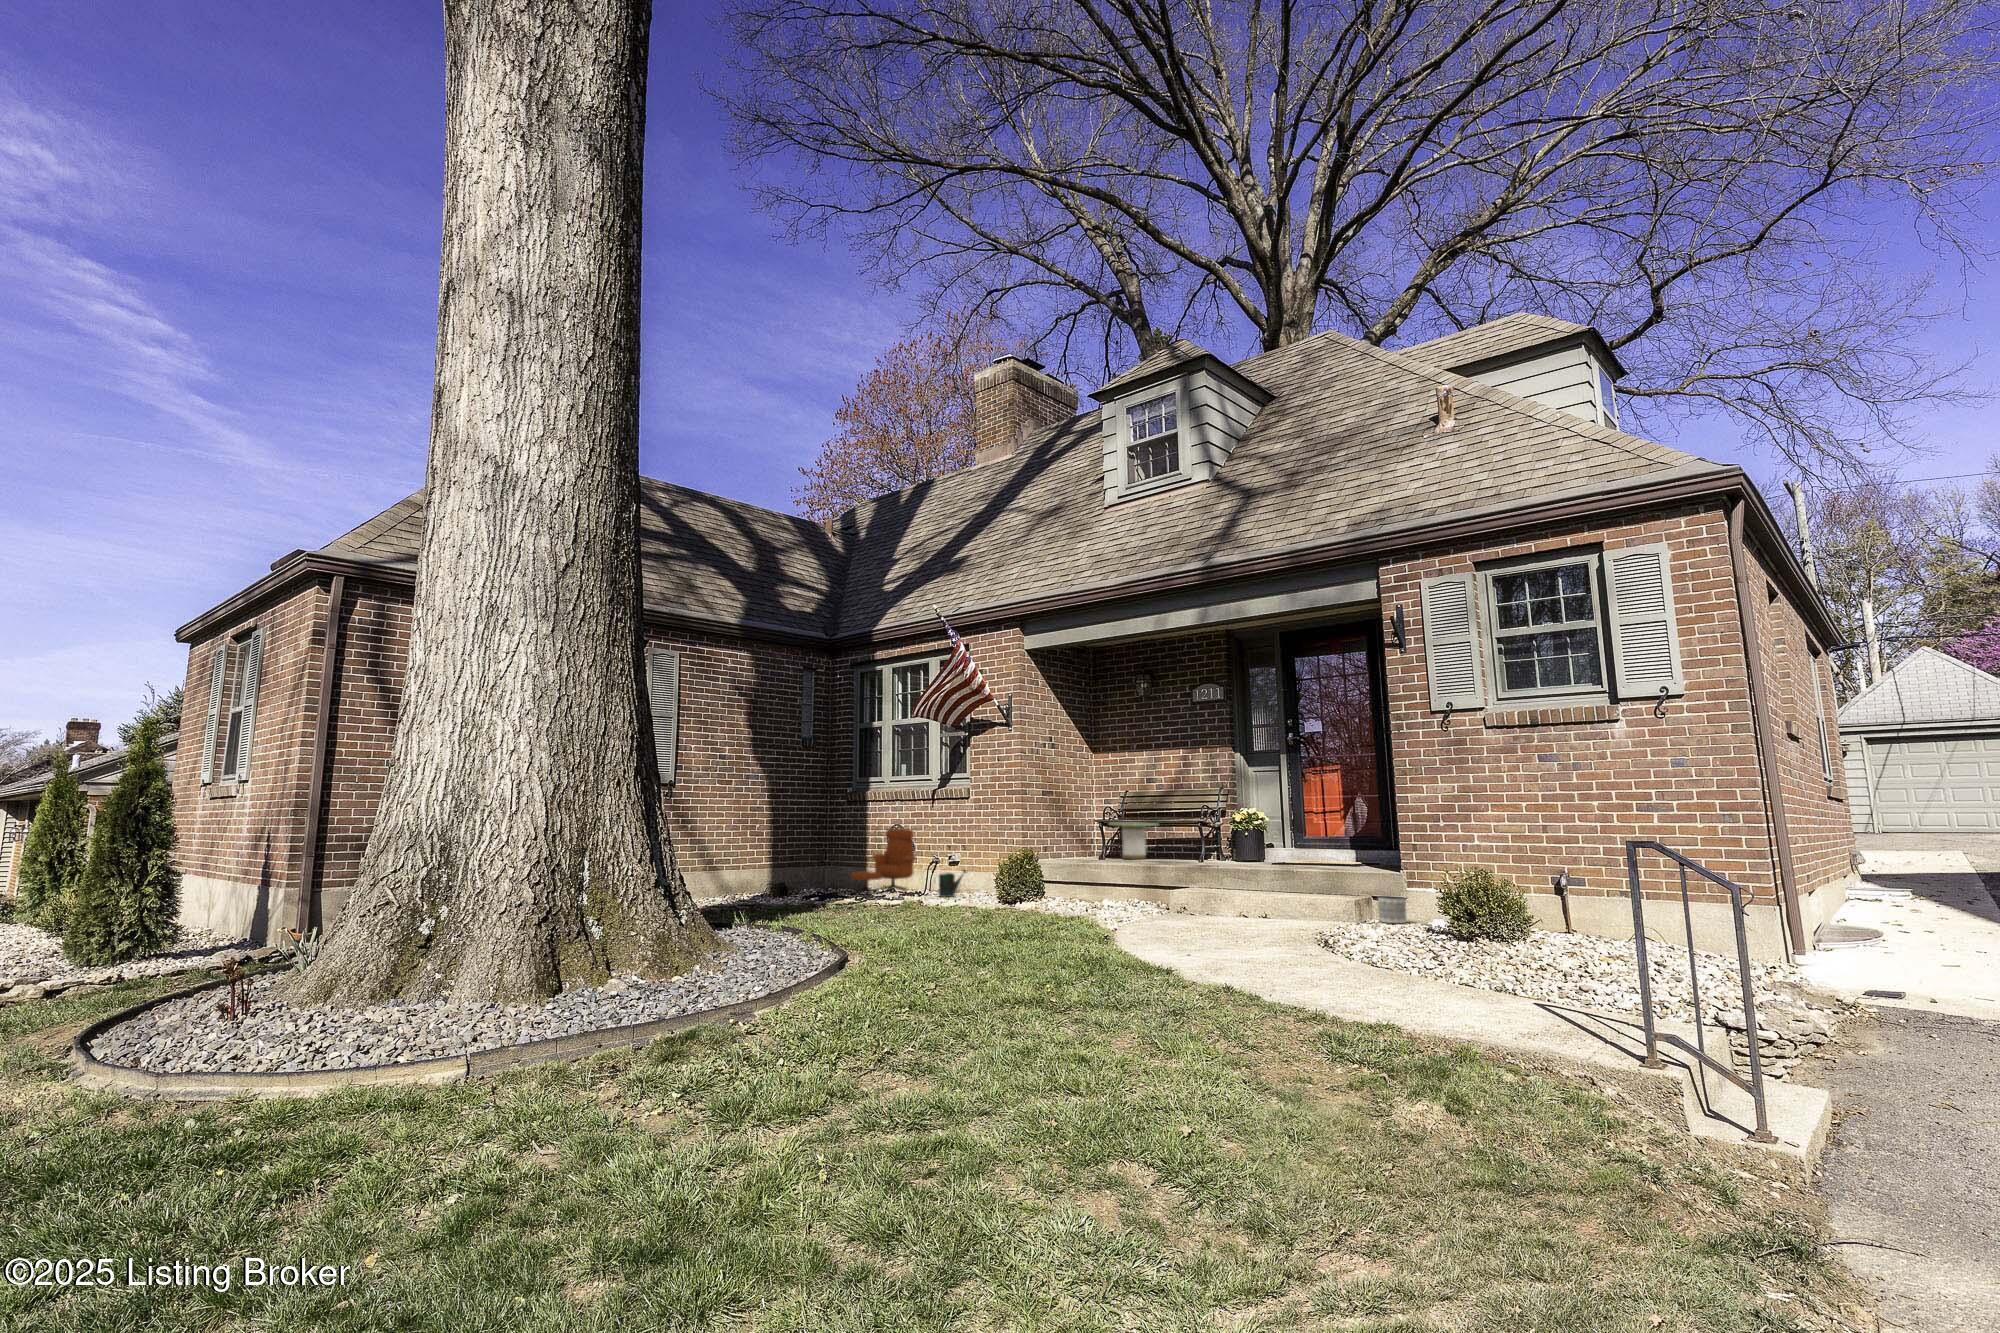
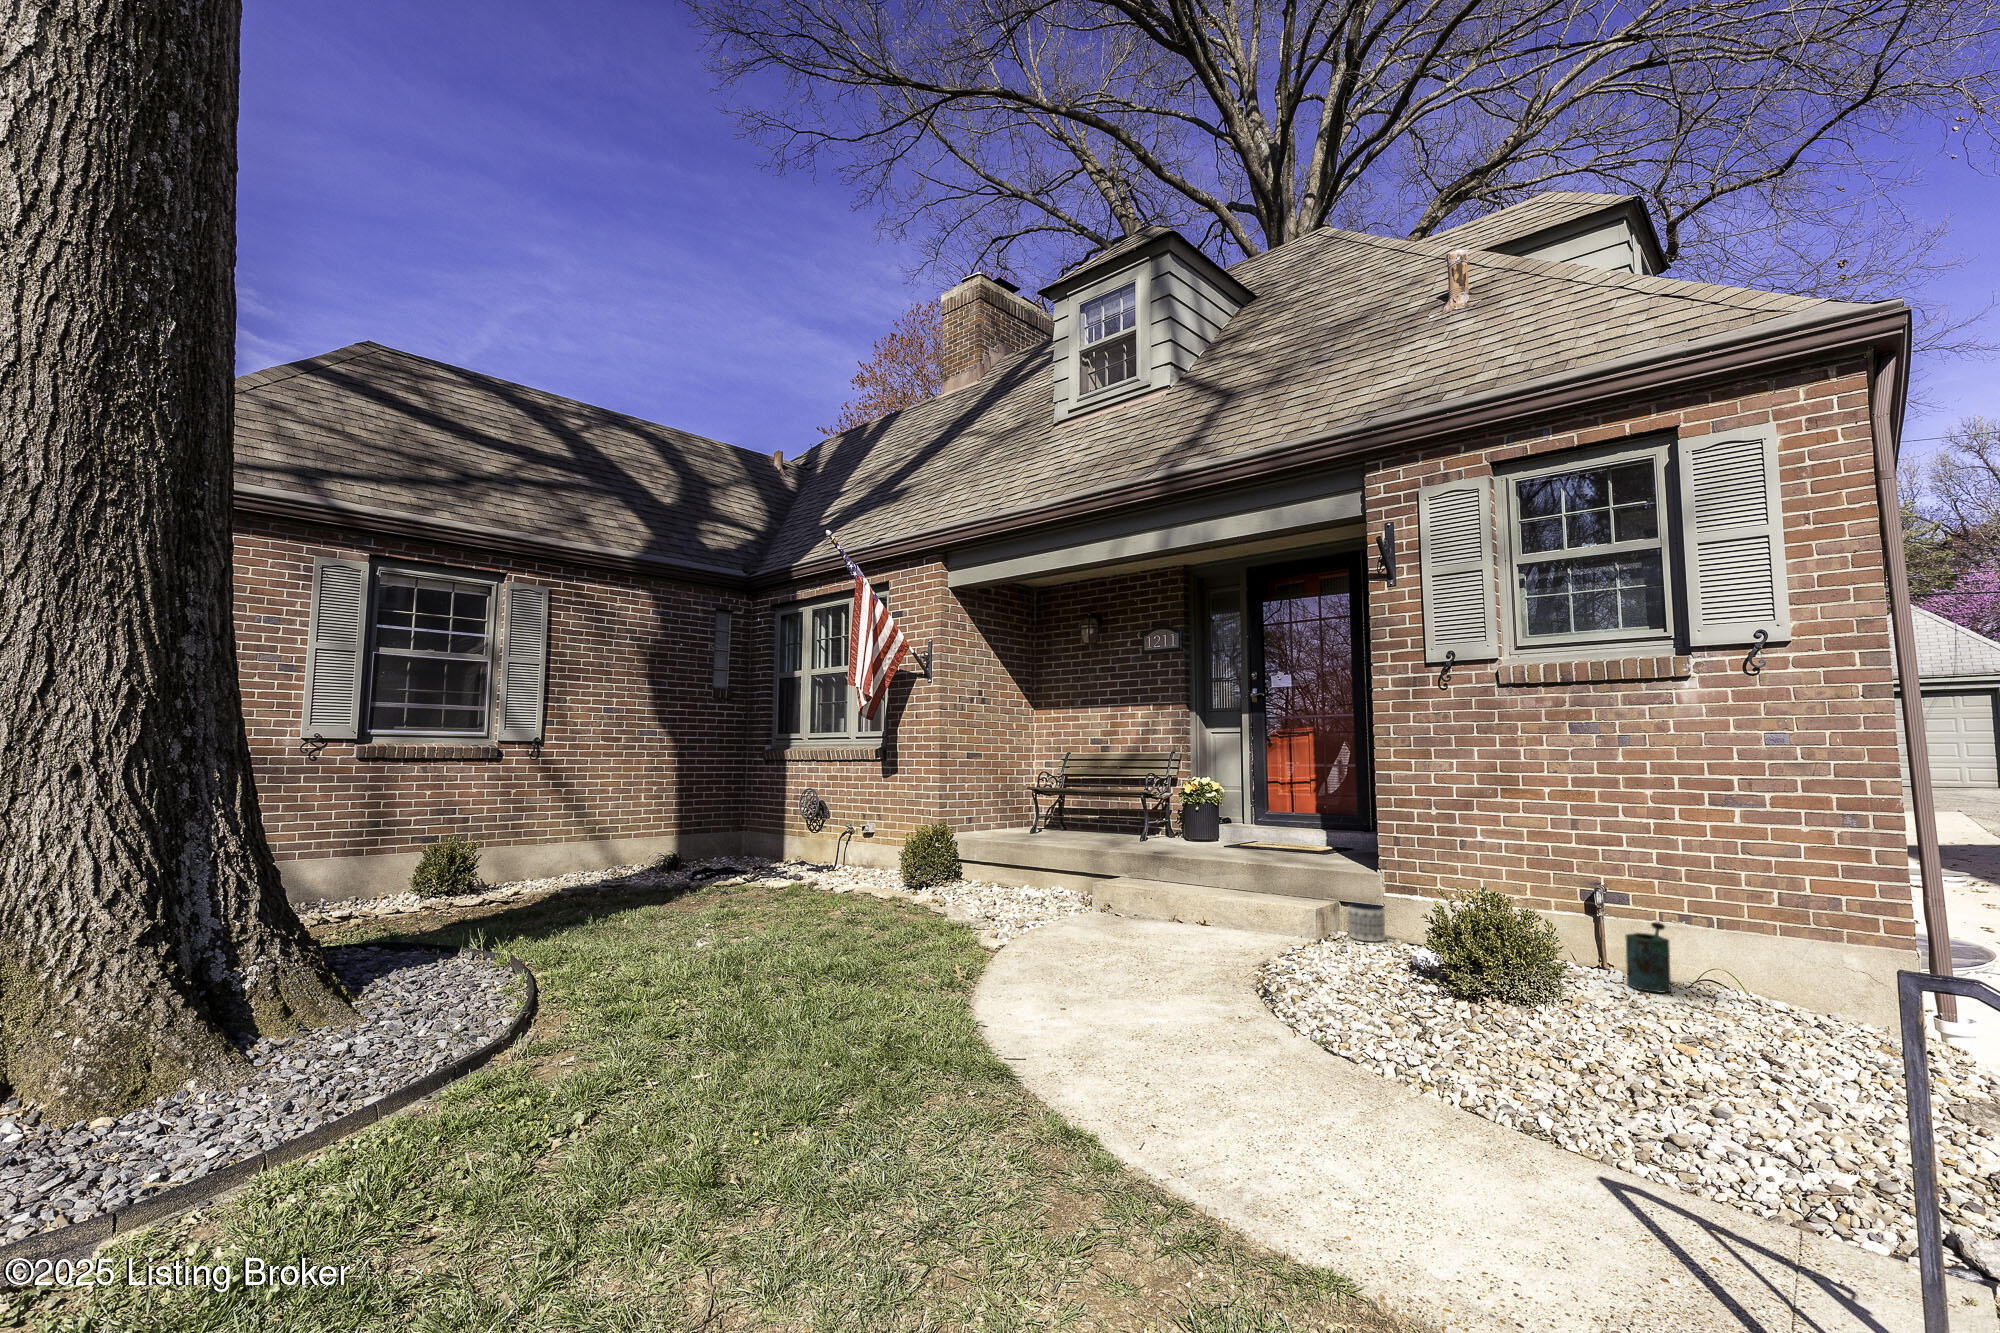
side table: present [1110,822,1158,859] -> none [1042,789,1101,833]
lounge chair: present [851,829,916,894] -> none [747,792,828,870]
watering can: present [938,870,966,897] -> present [1625,922,1671,993]

